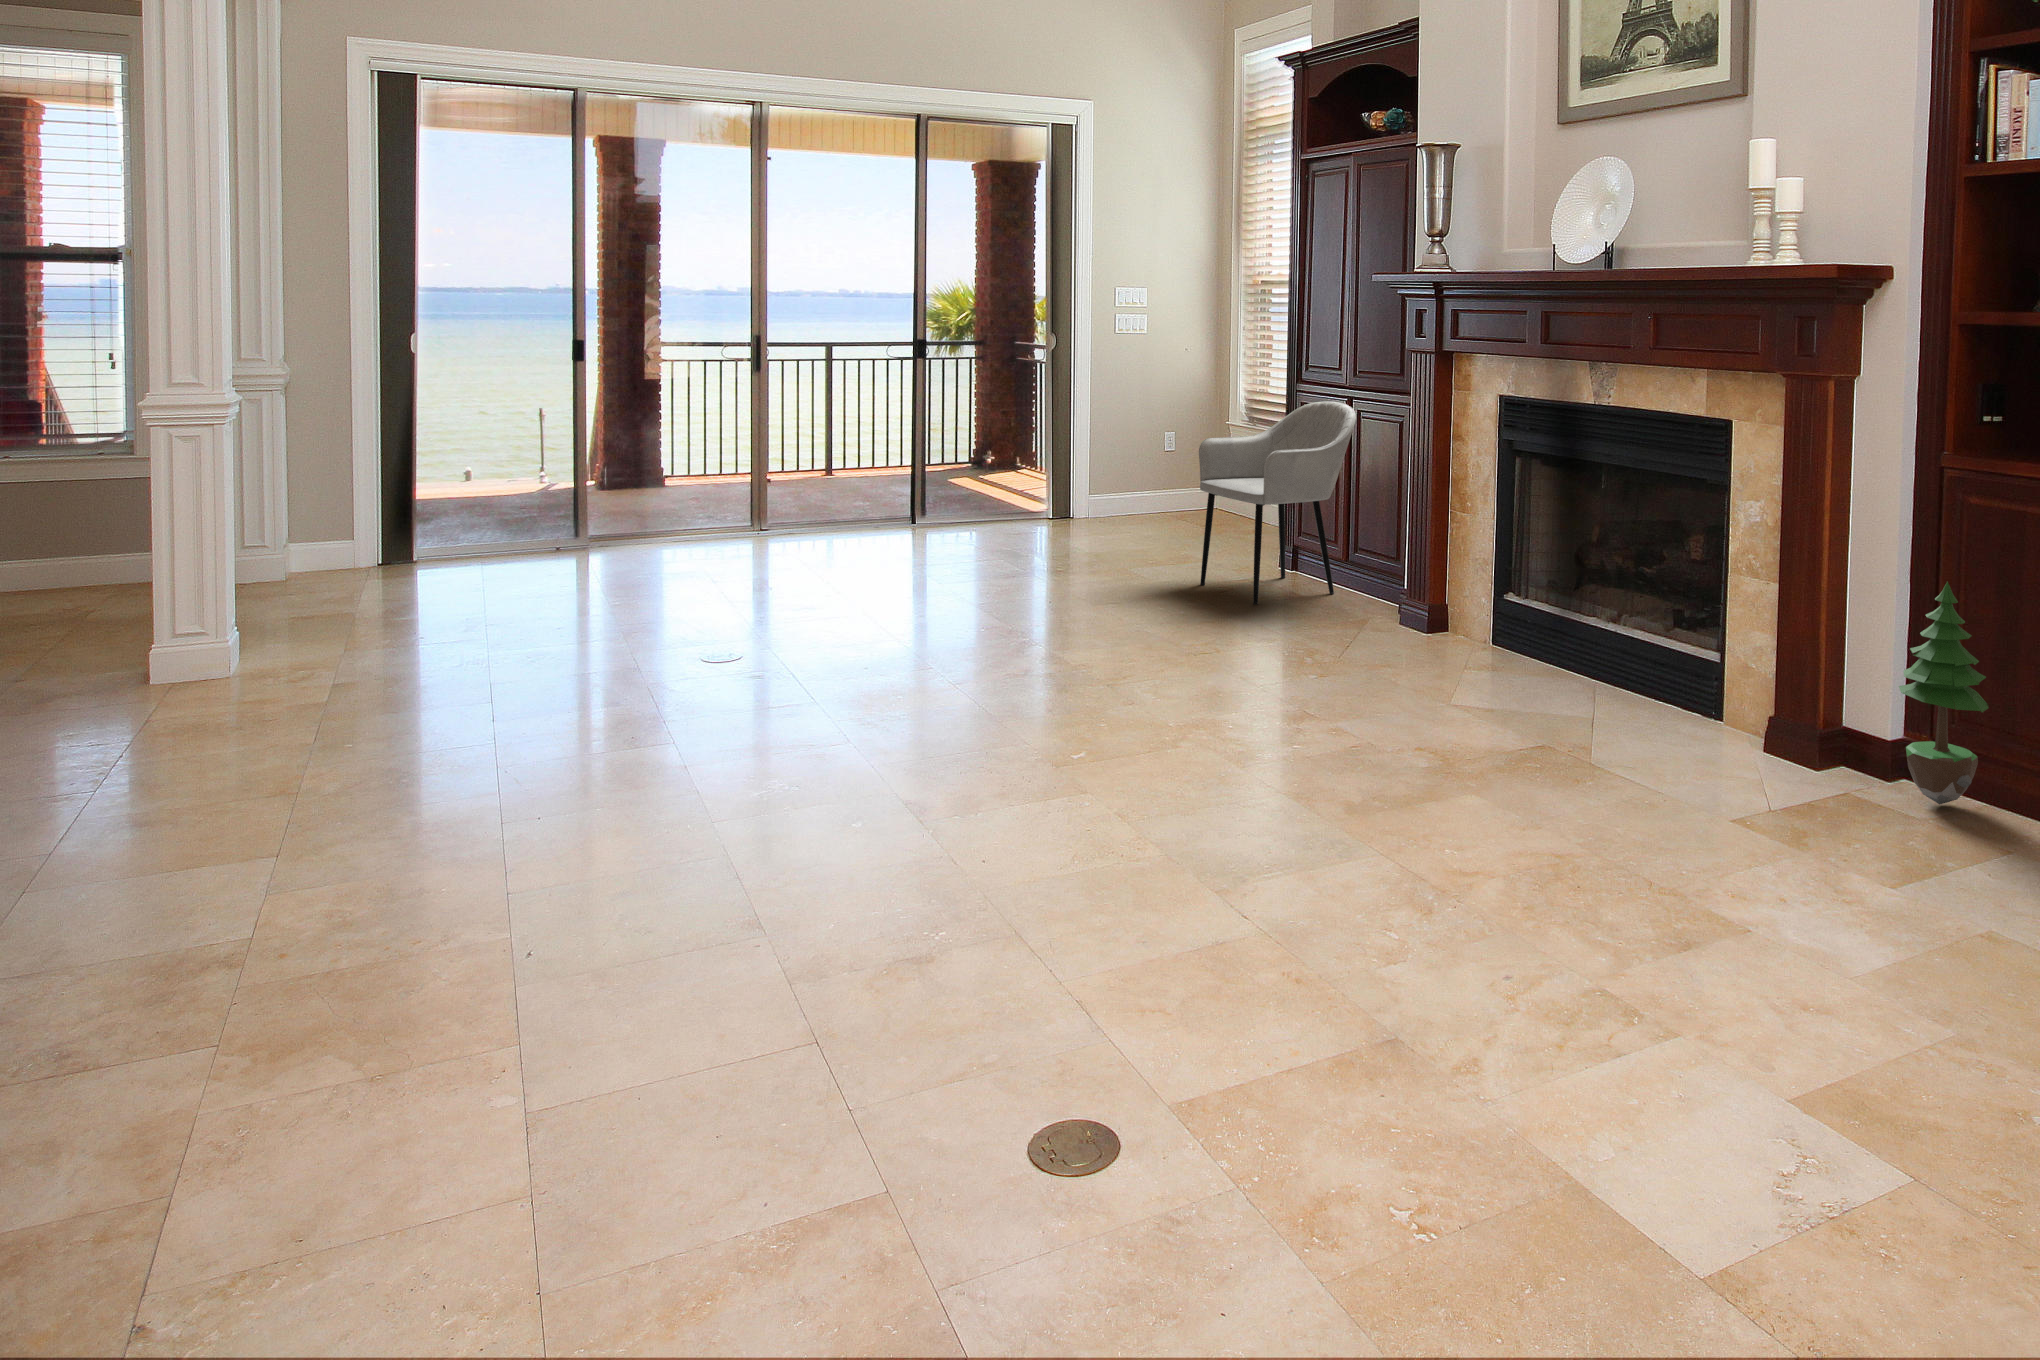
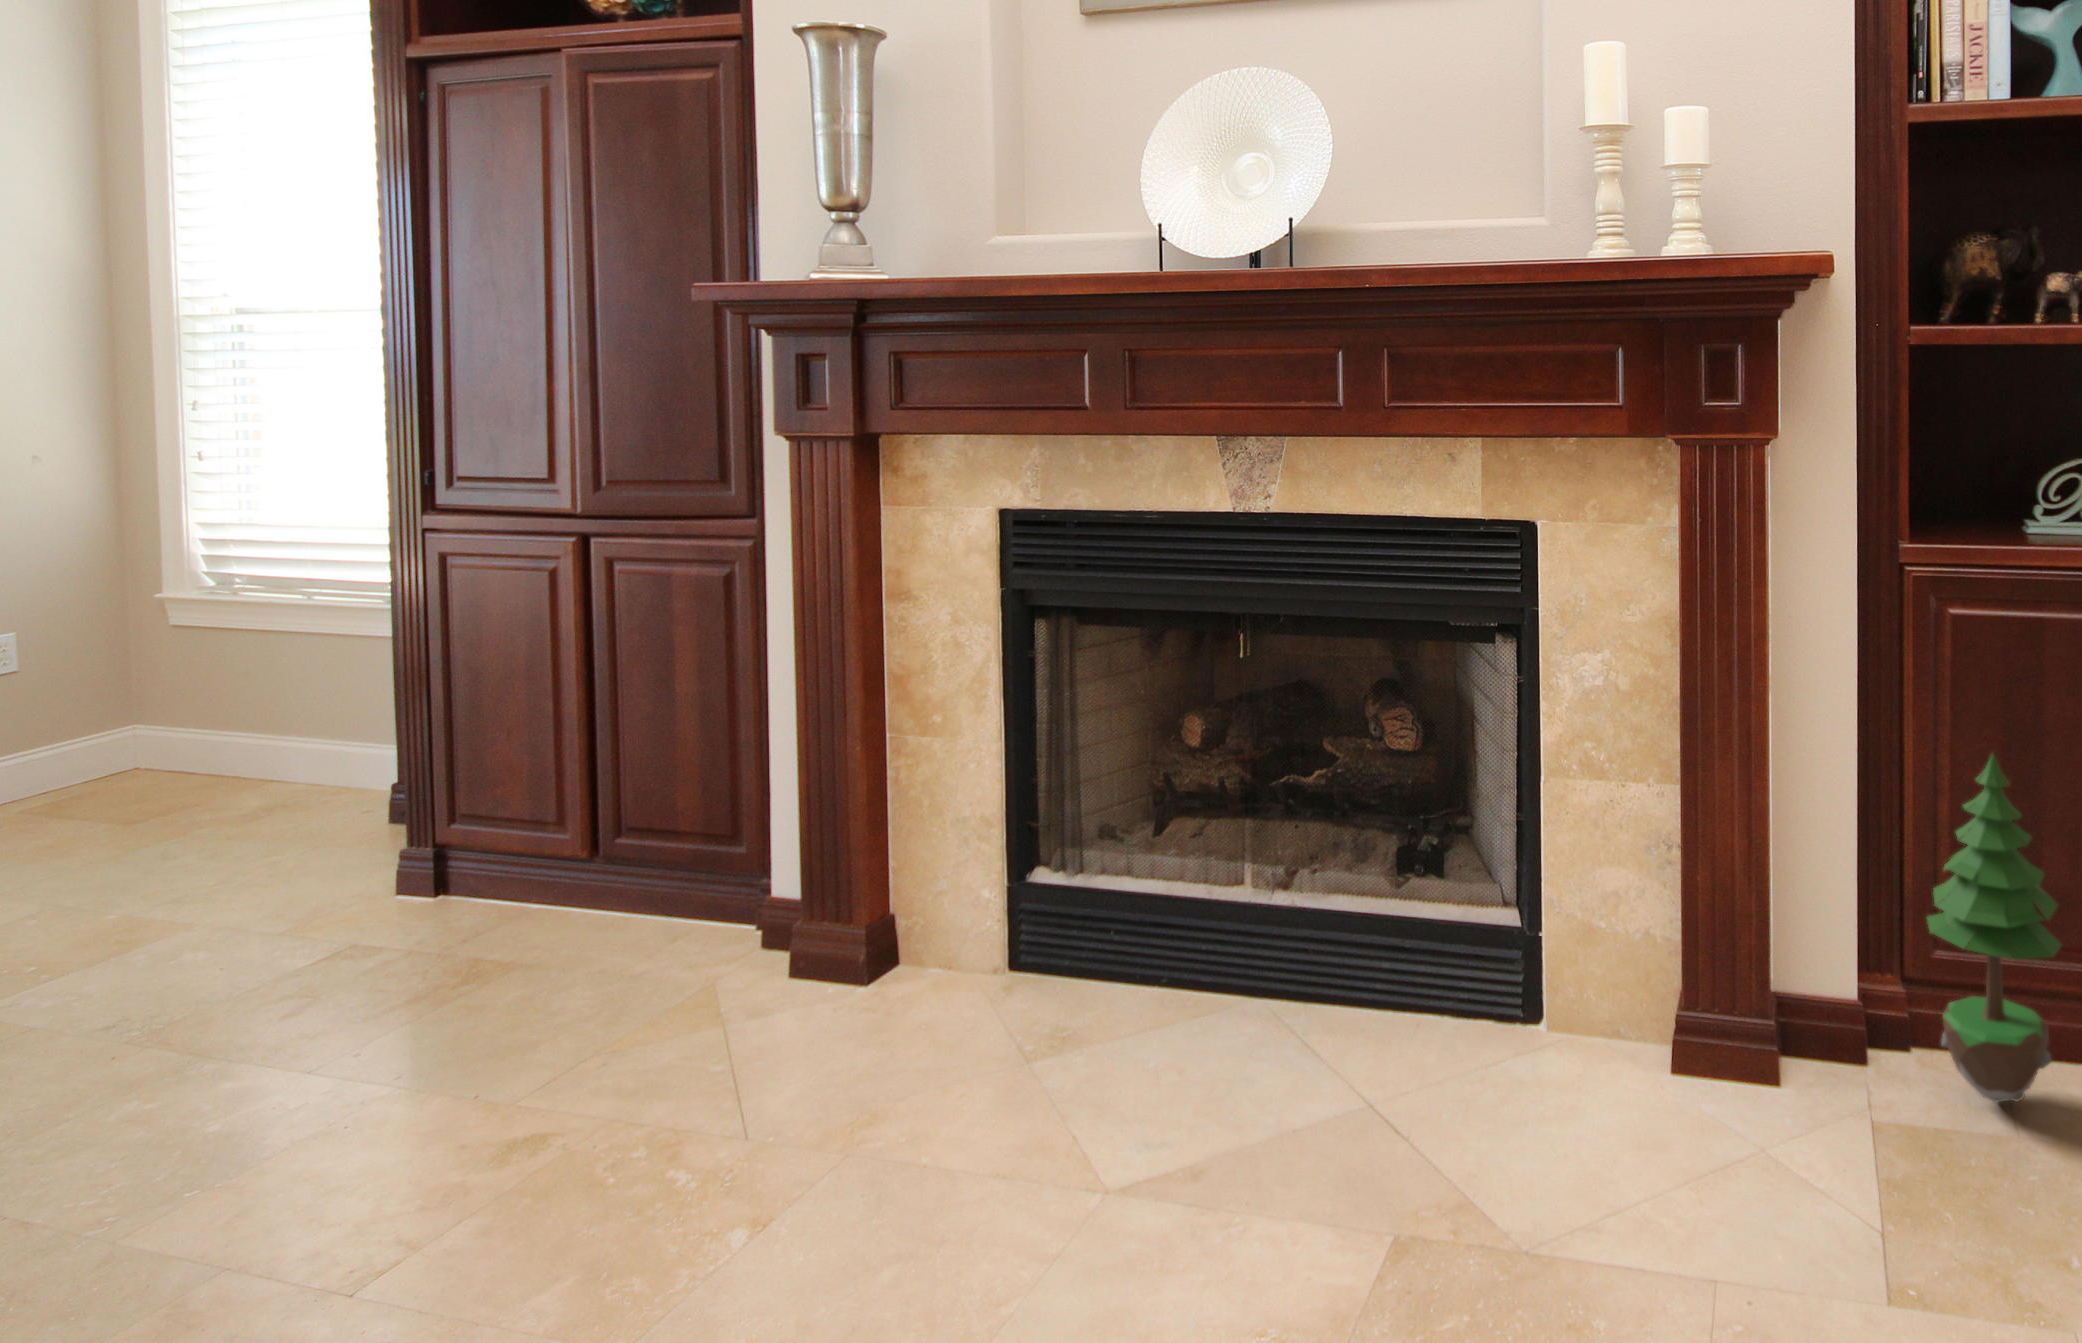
armchair: present [1199,401,1356,605] -> none [205,552,624,1046]

